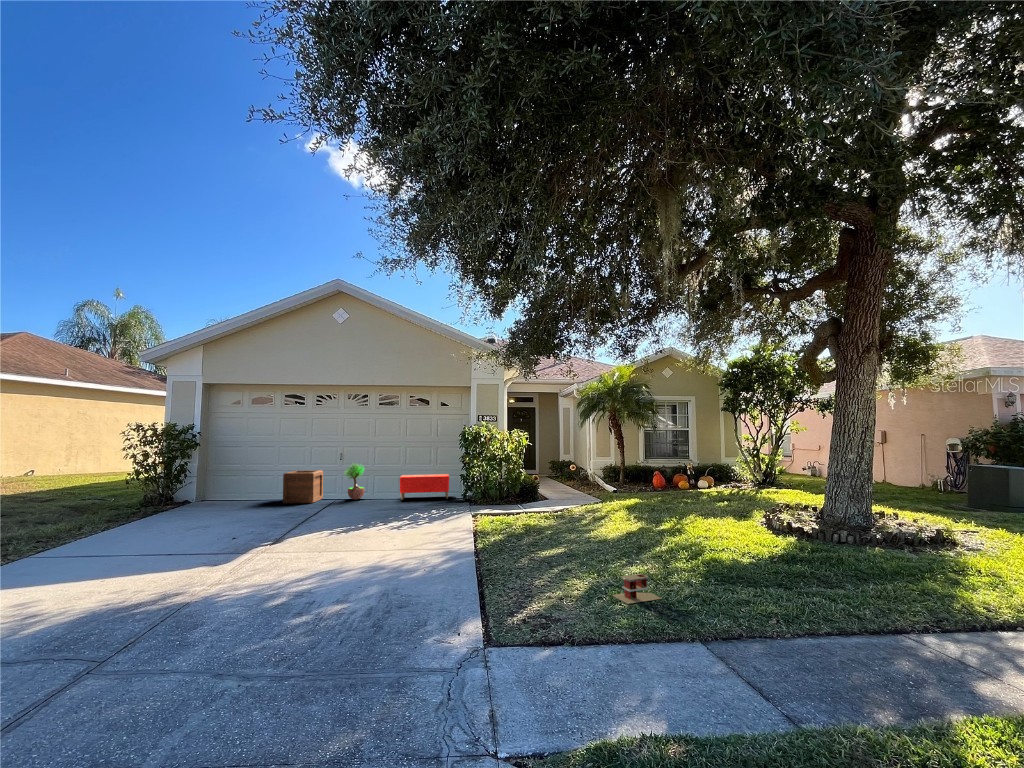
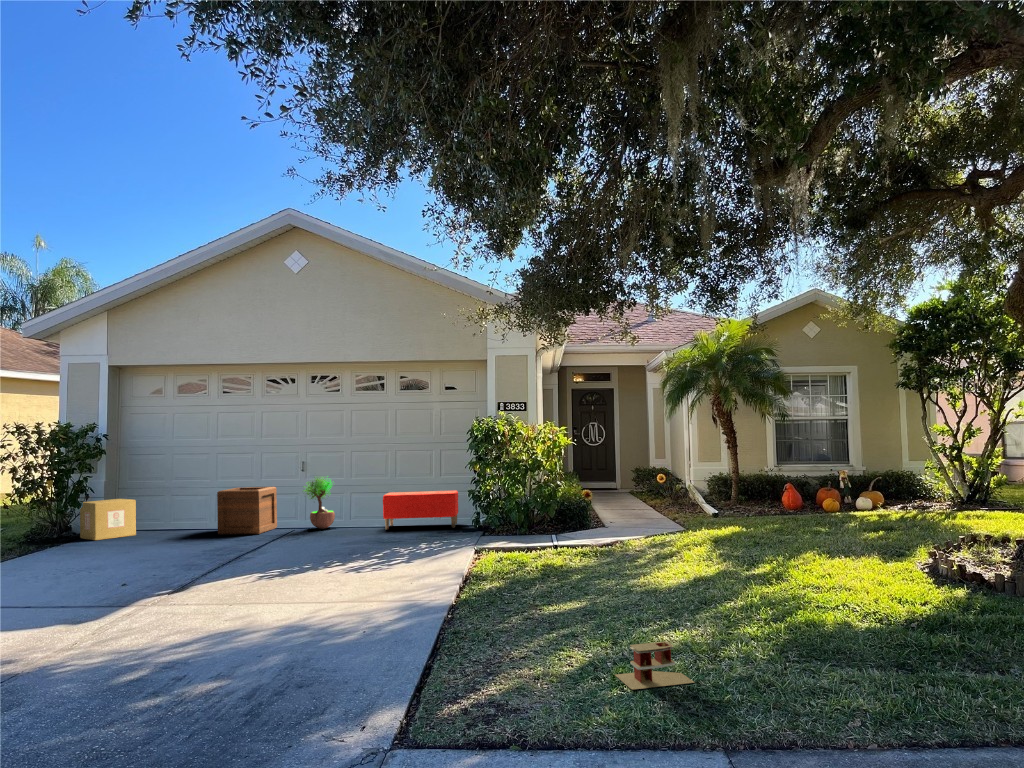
cardboard box: none [180,478,222,508] -> present [80,499,136,540]

